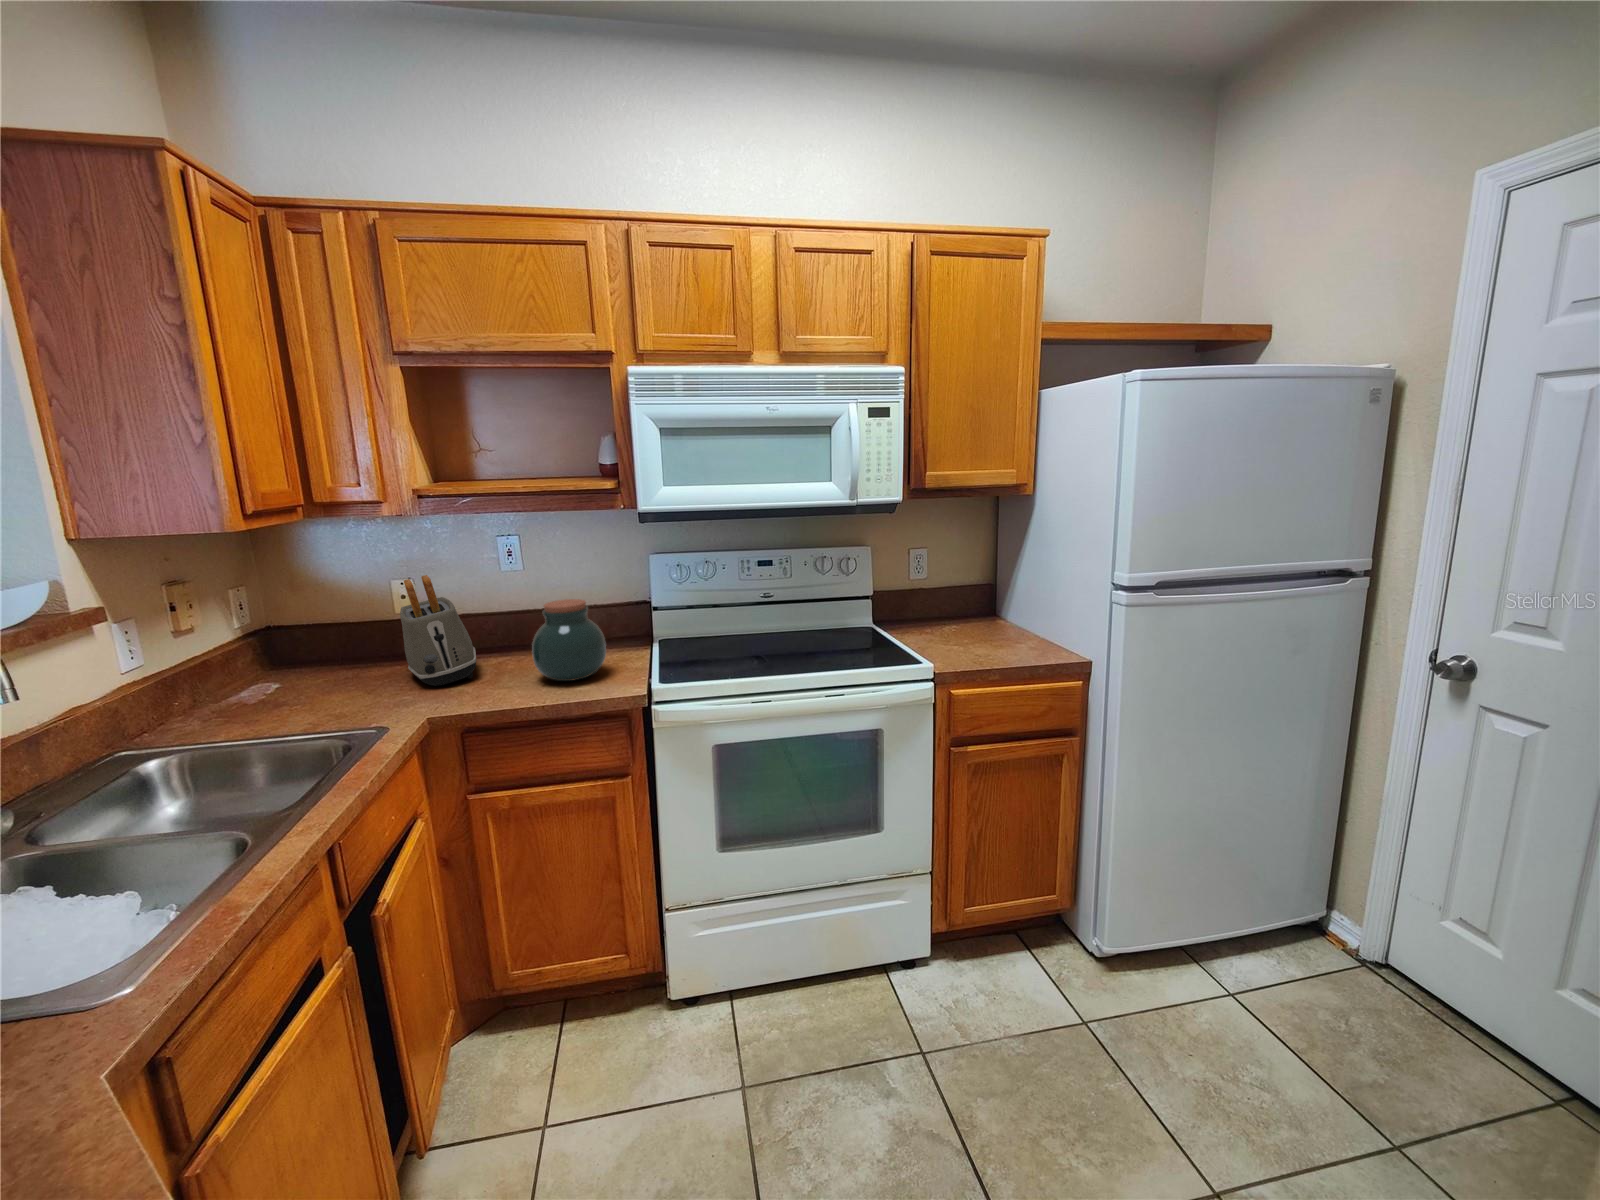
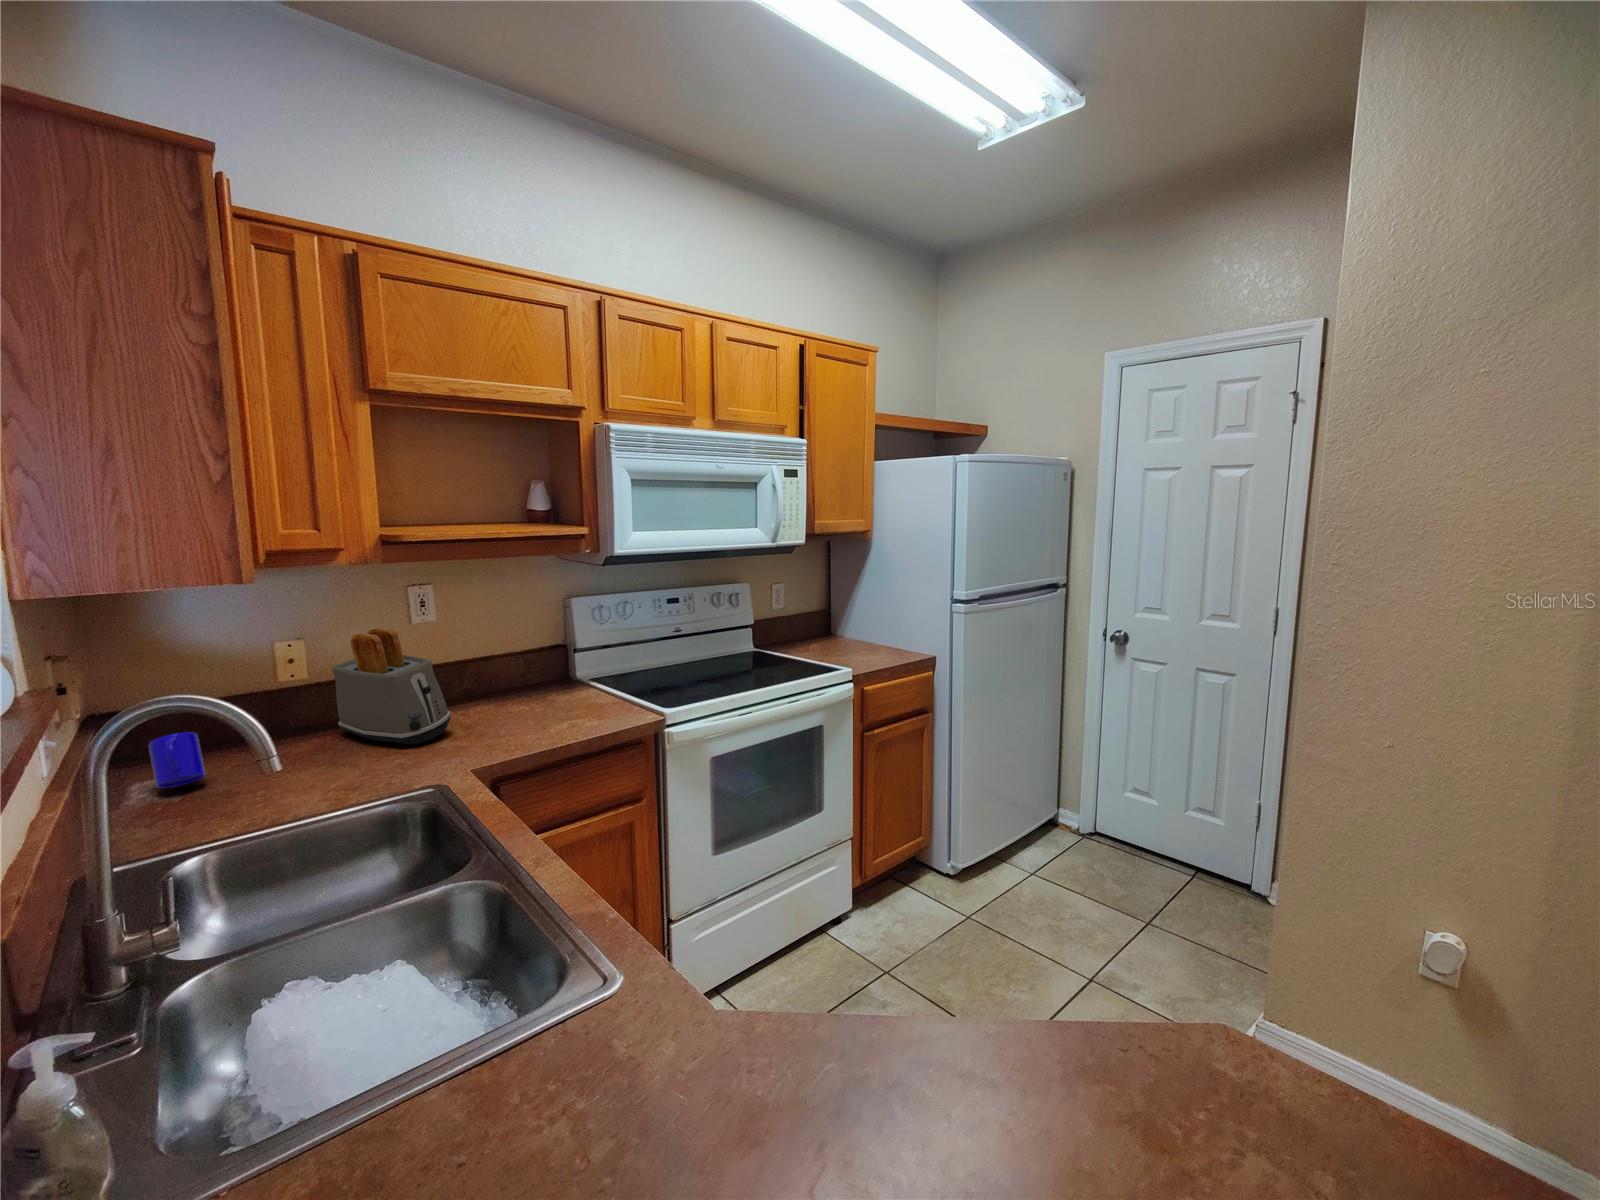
jar: present [532,599,606,681] -> none [516,641,589,721]
mug: none [235,652,278,694] -> present [149,732,206,788]

